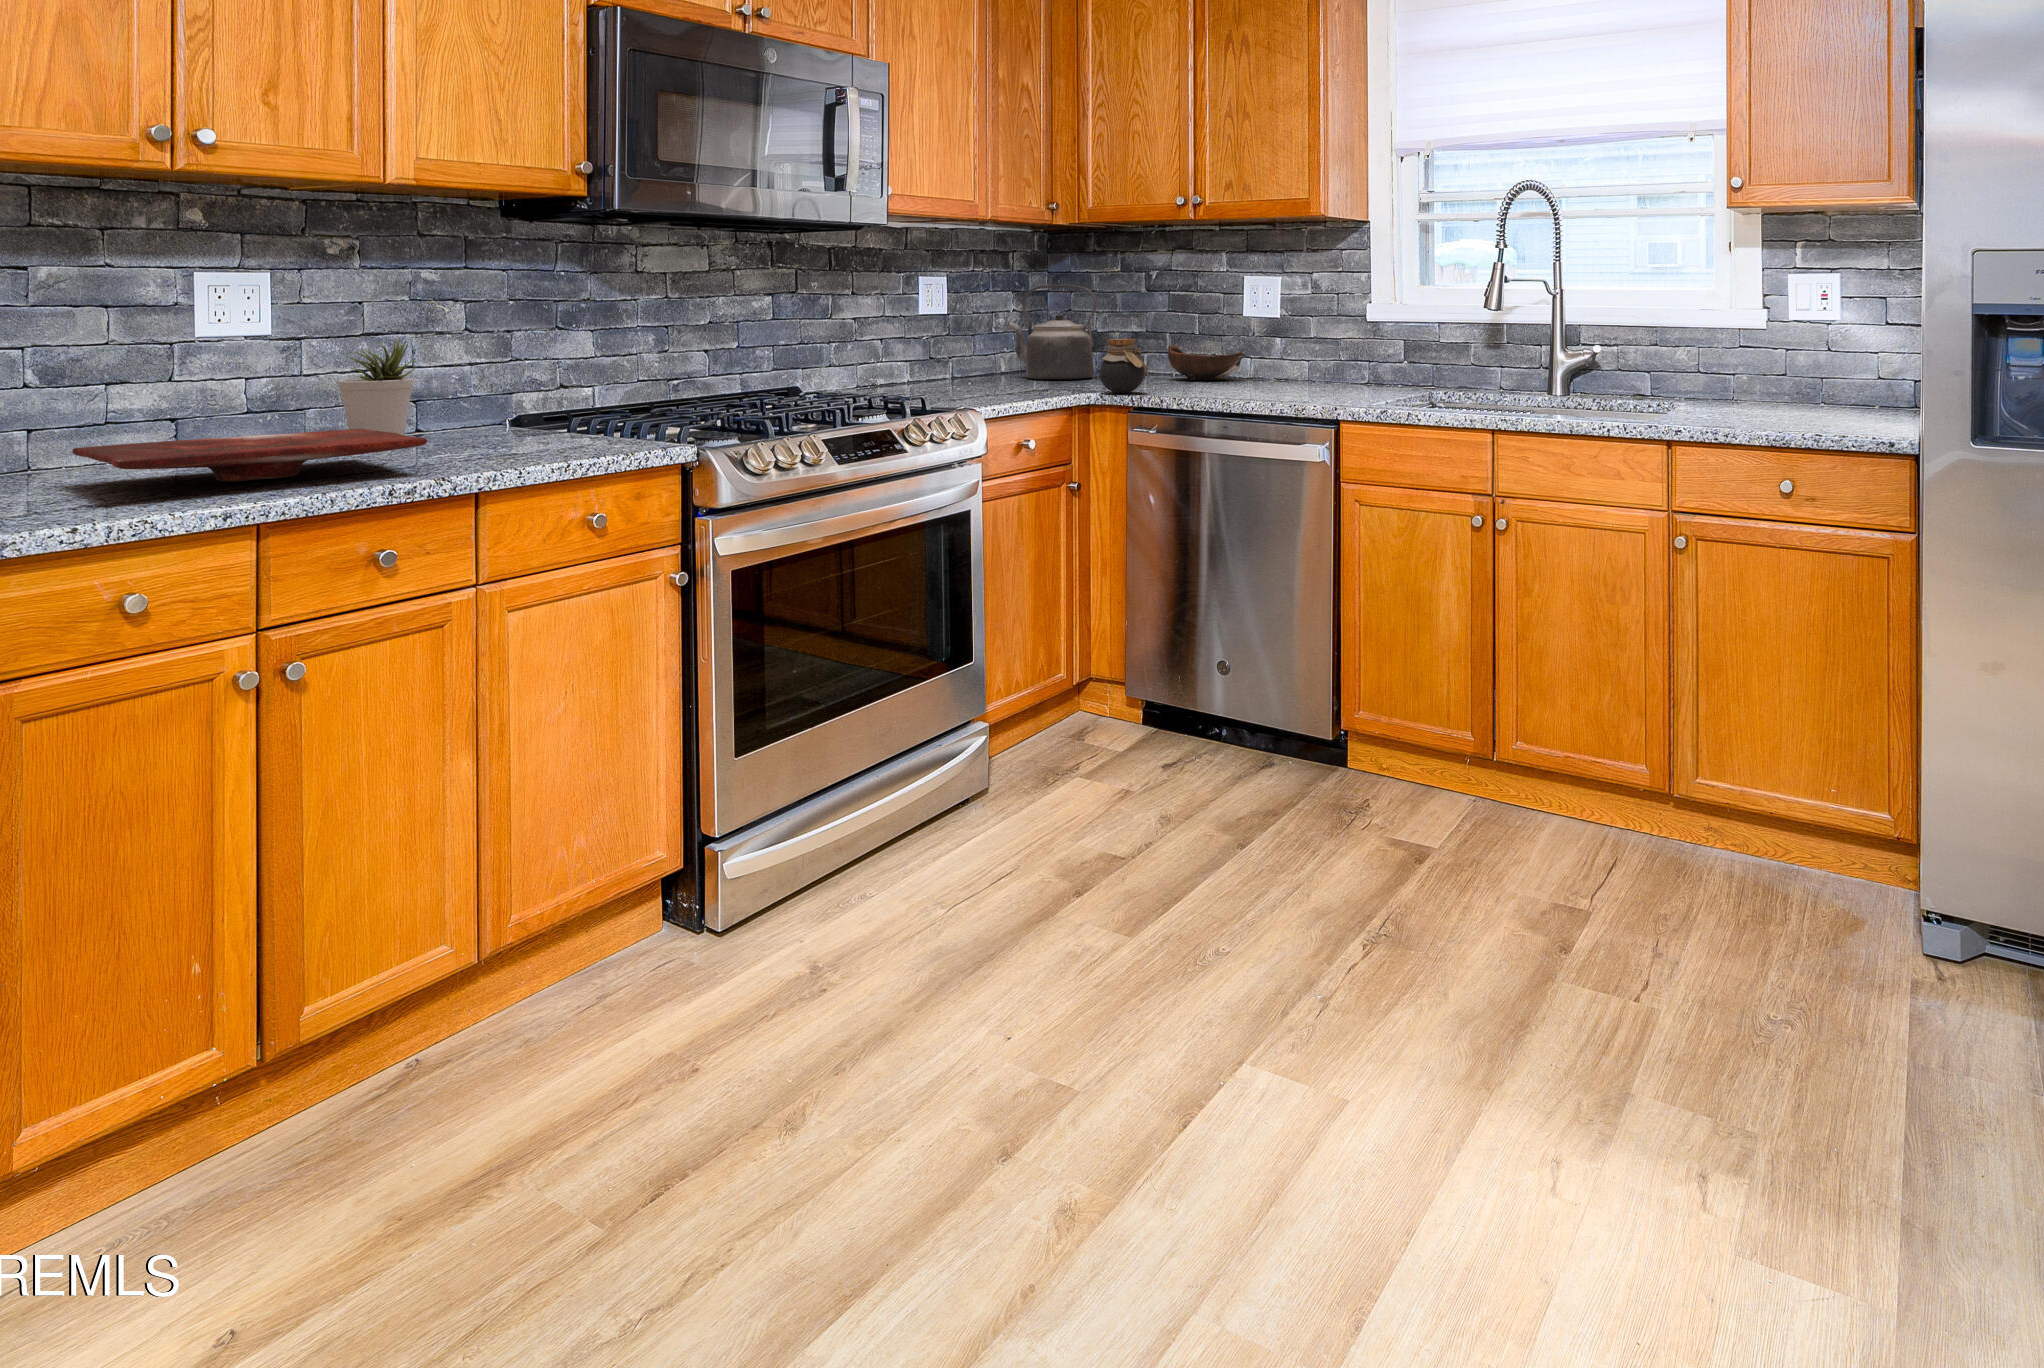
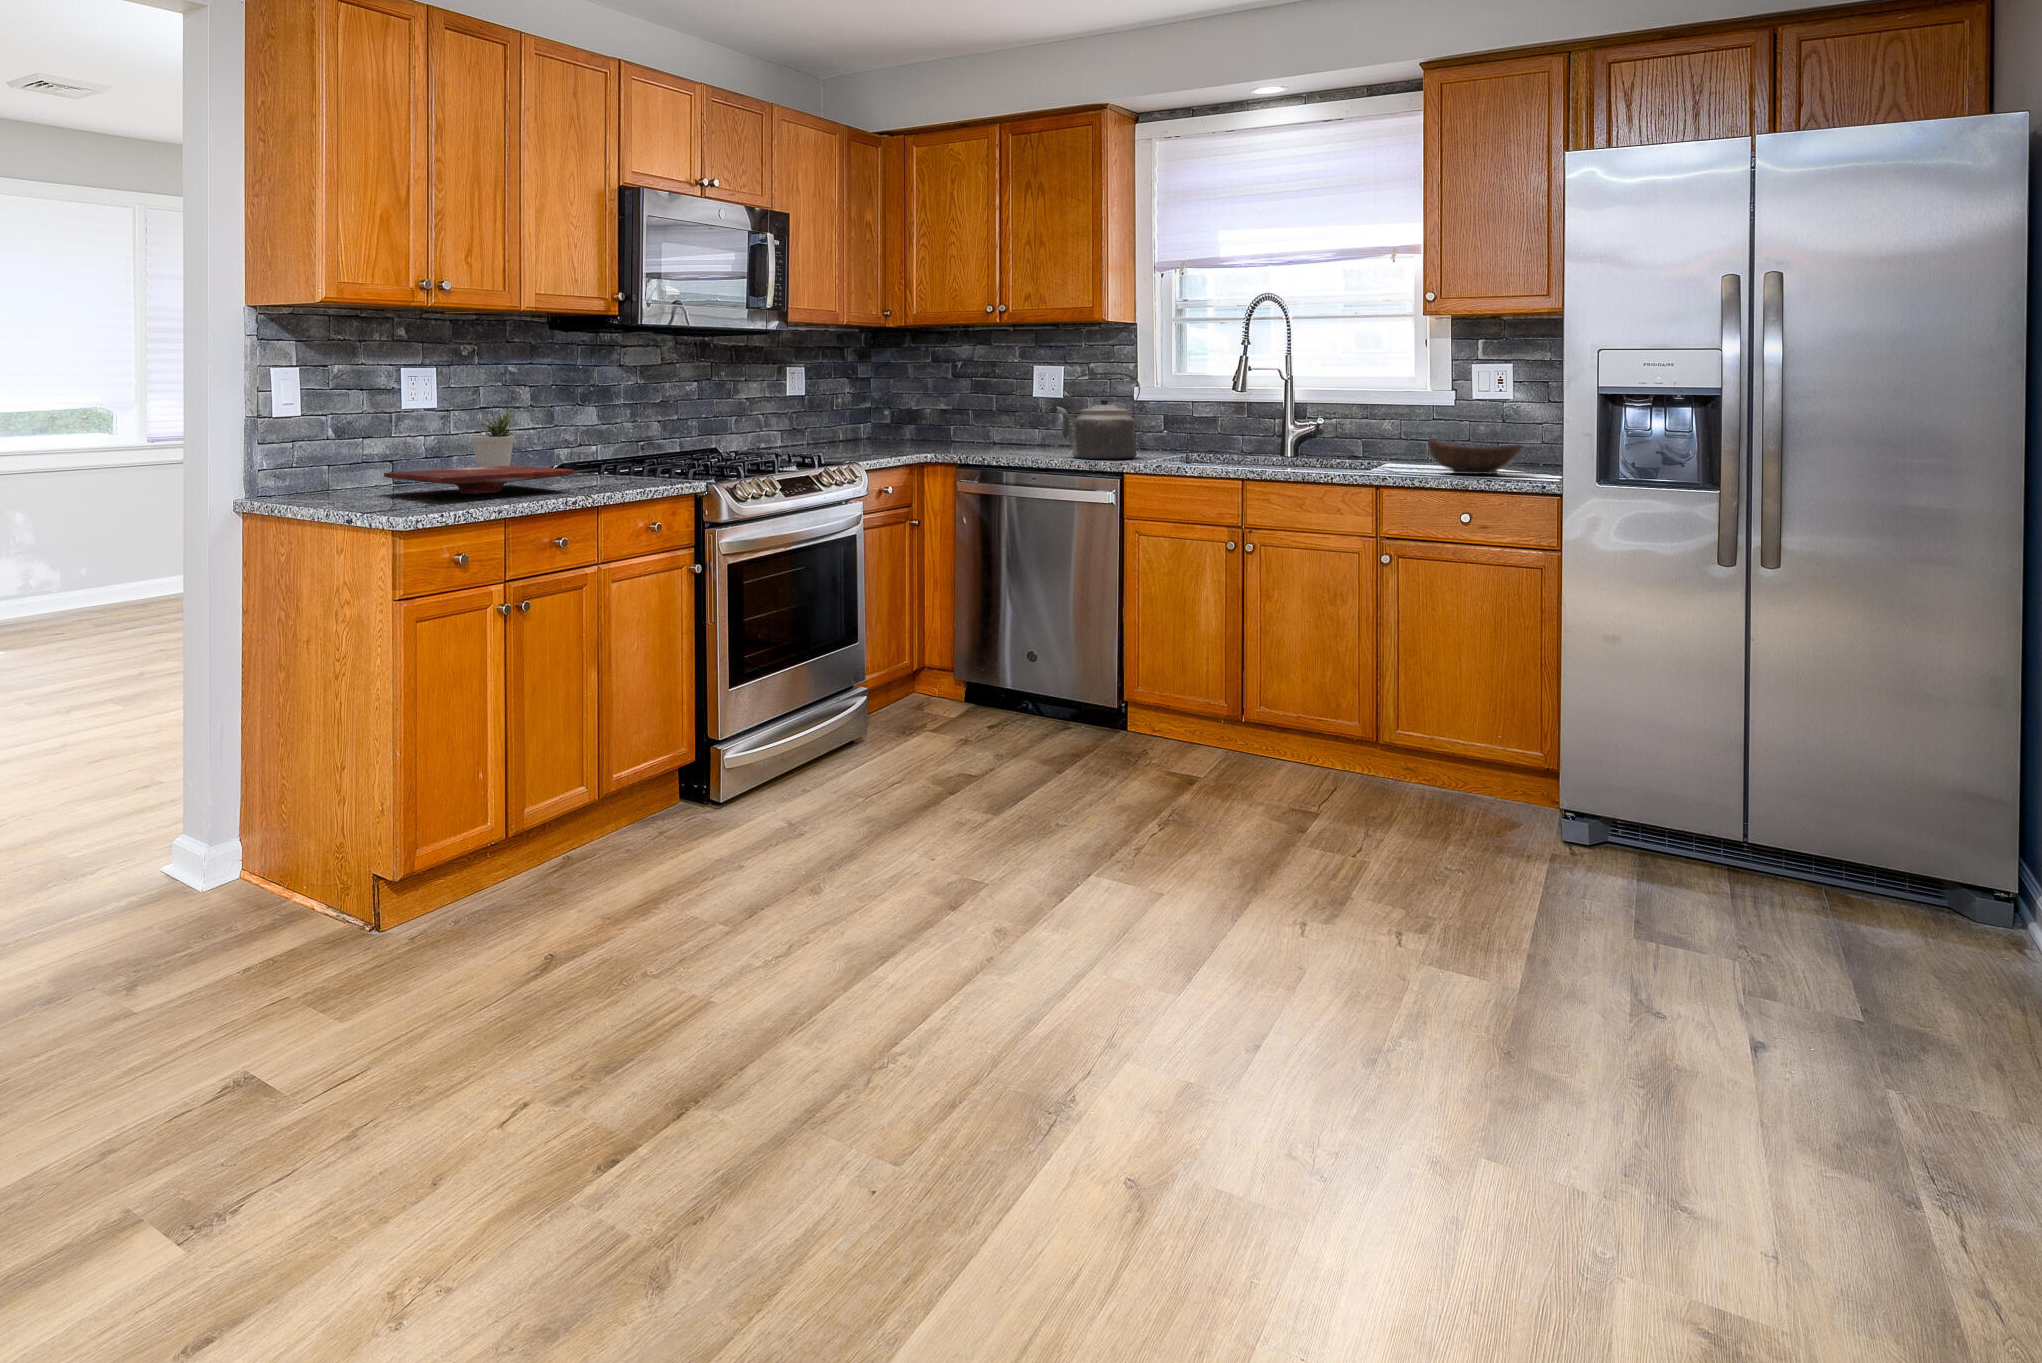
kettle: present [1009,285,1097,379] -> present [1057,372,1140,459]
jar: present [1099,339,1149,393] -> none [932,412,971,452]
bowl: present [1167,345,1244,380] -> present [1428,437,1522,474]

